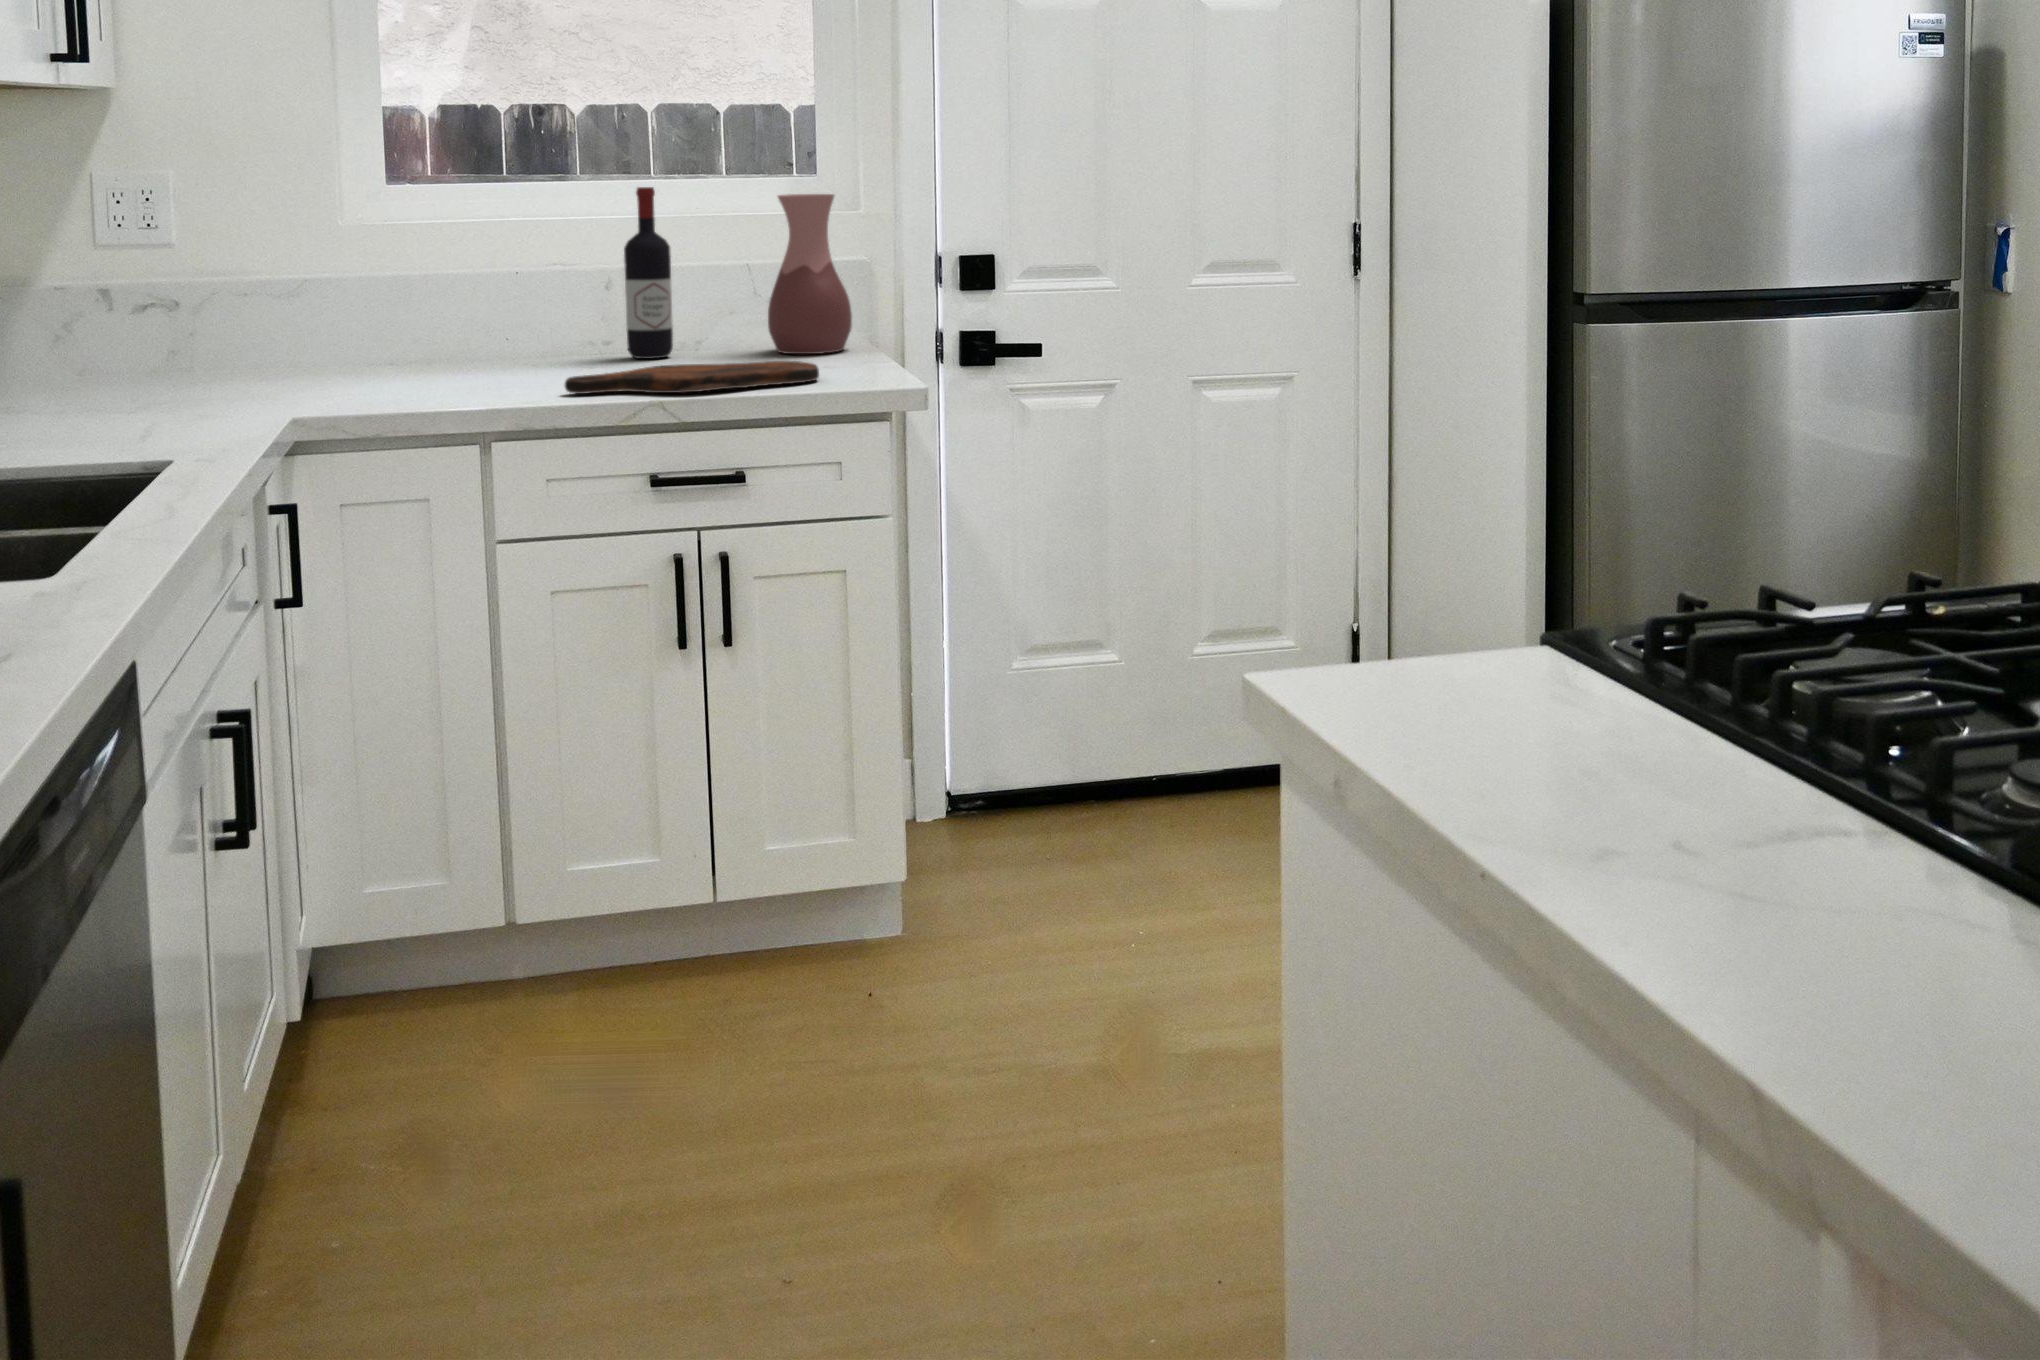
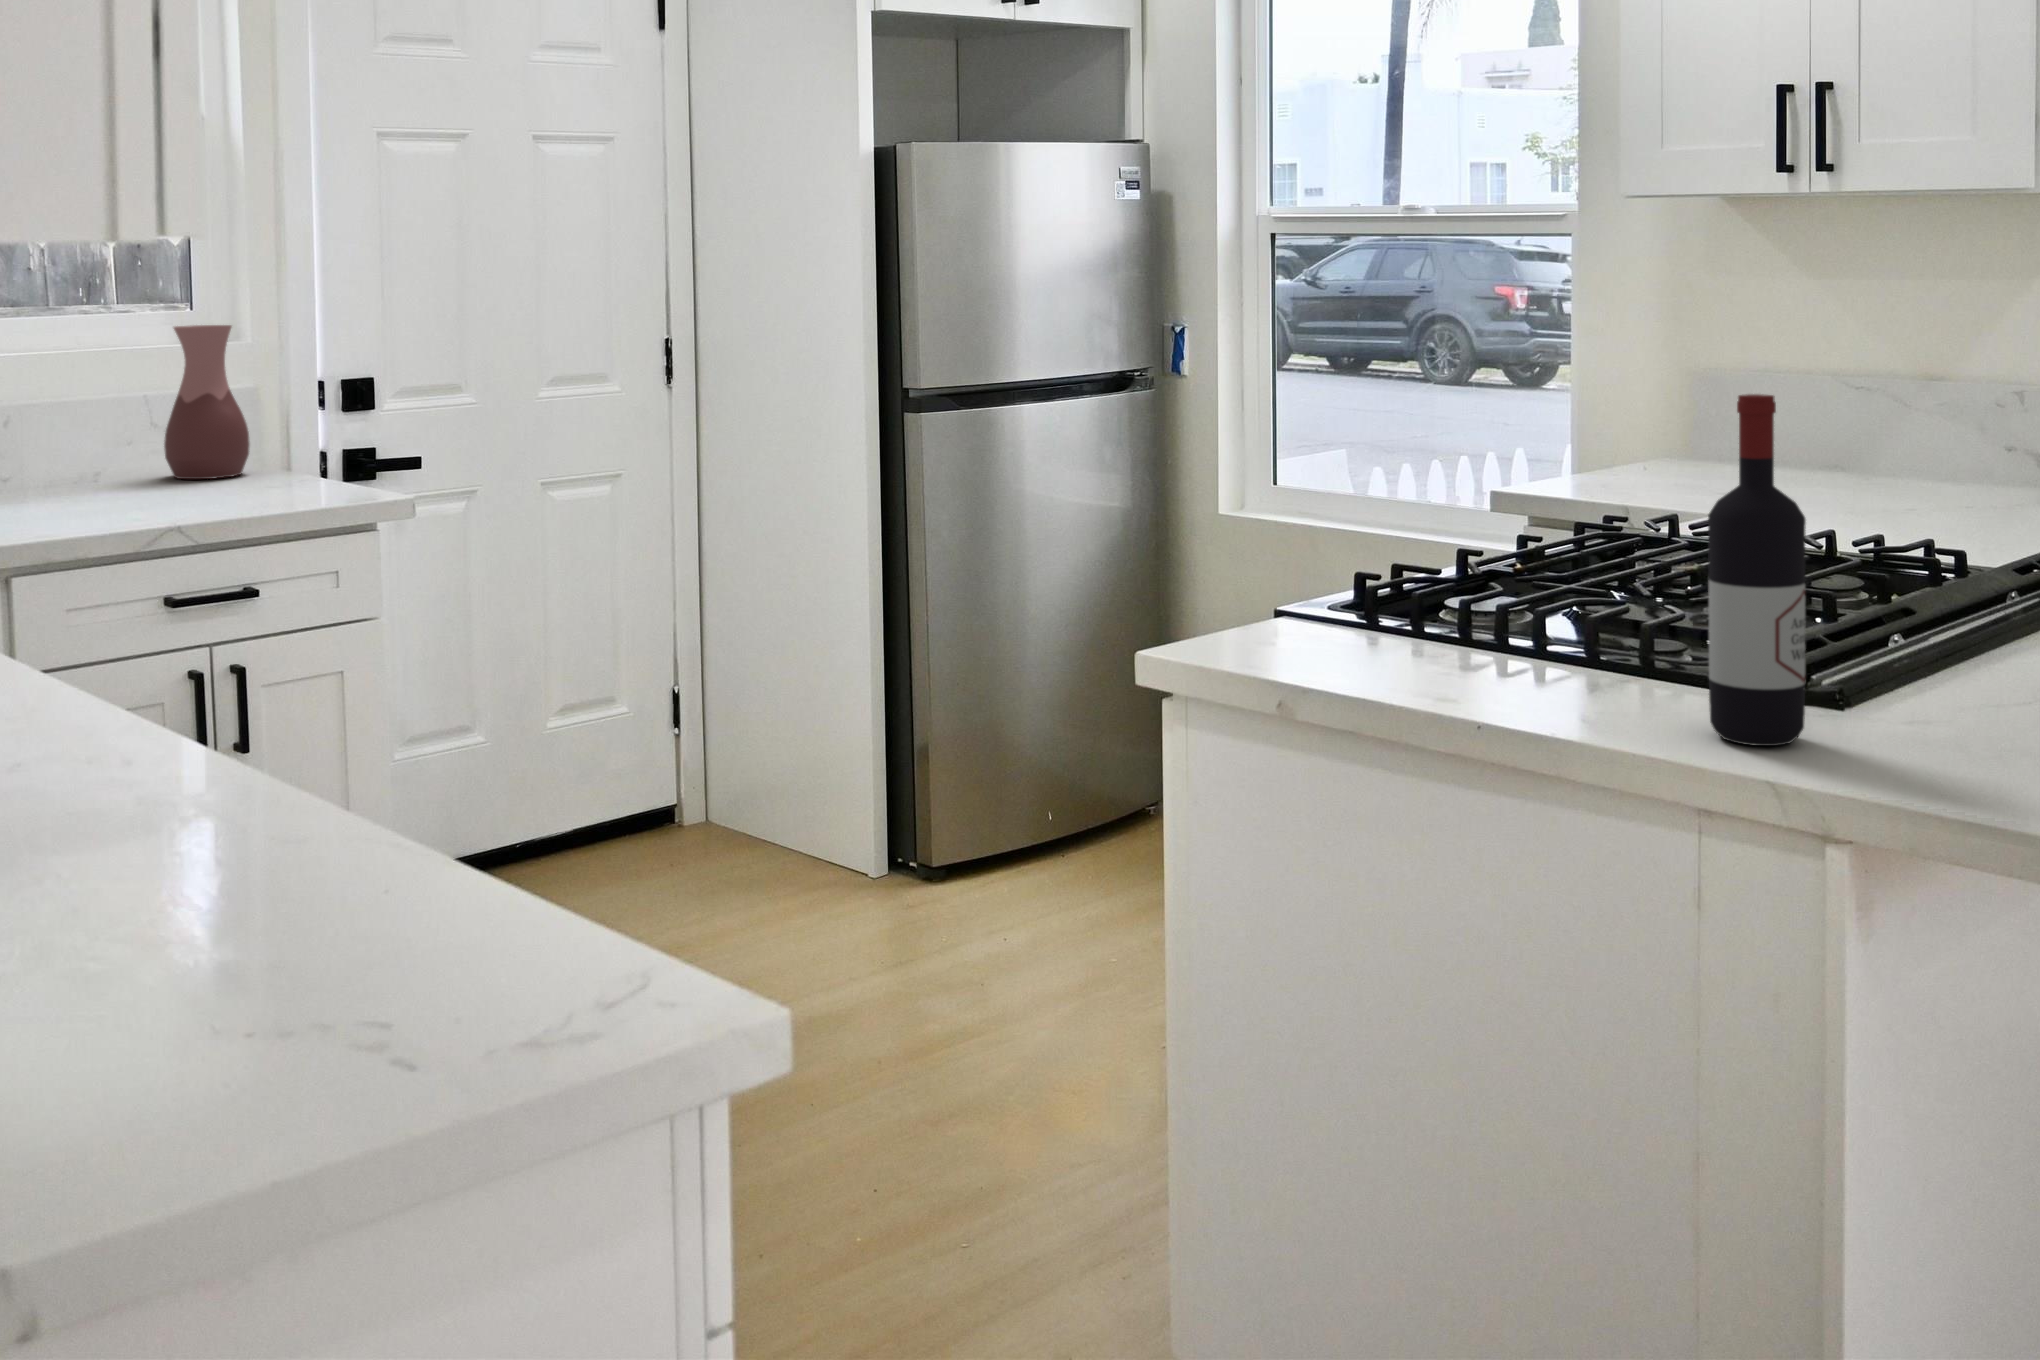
wine bottle: present [624,187,673,359] -> present [1708,394,1806,746]
cutting board: present [565,361,819,394] -> none [48,482,288,524]

